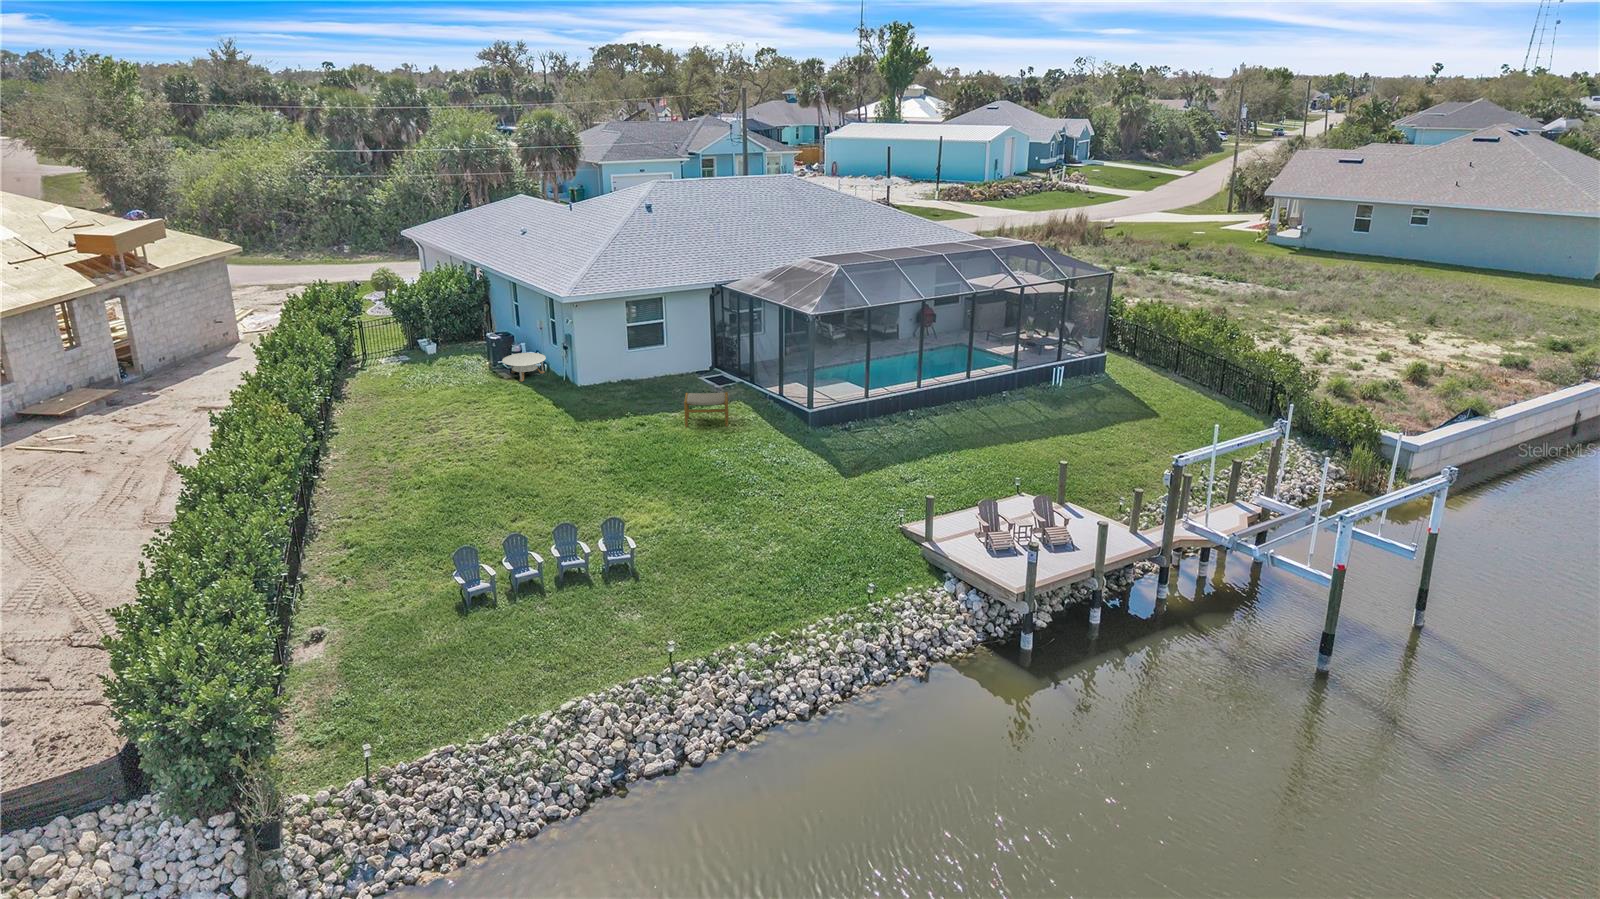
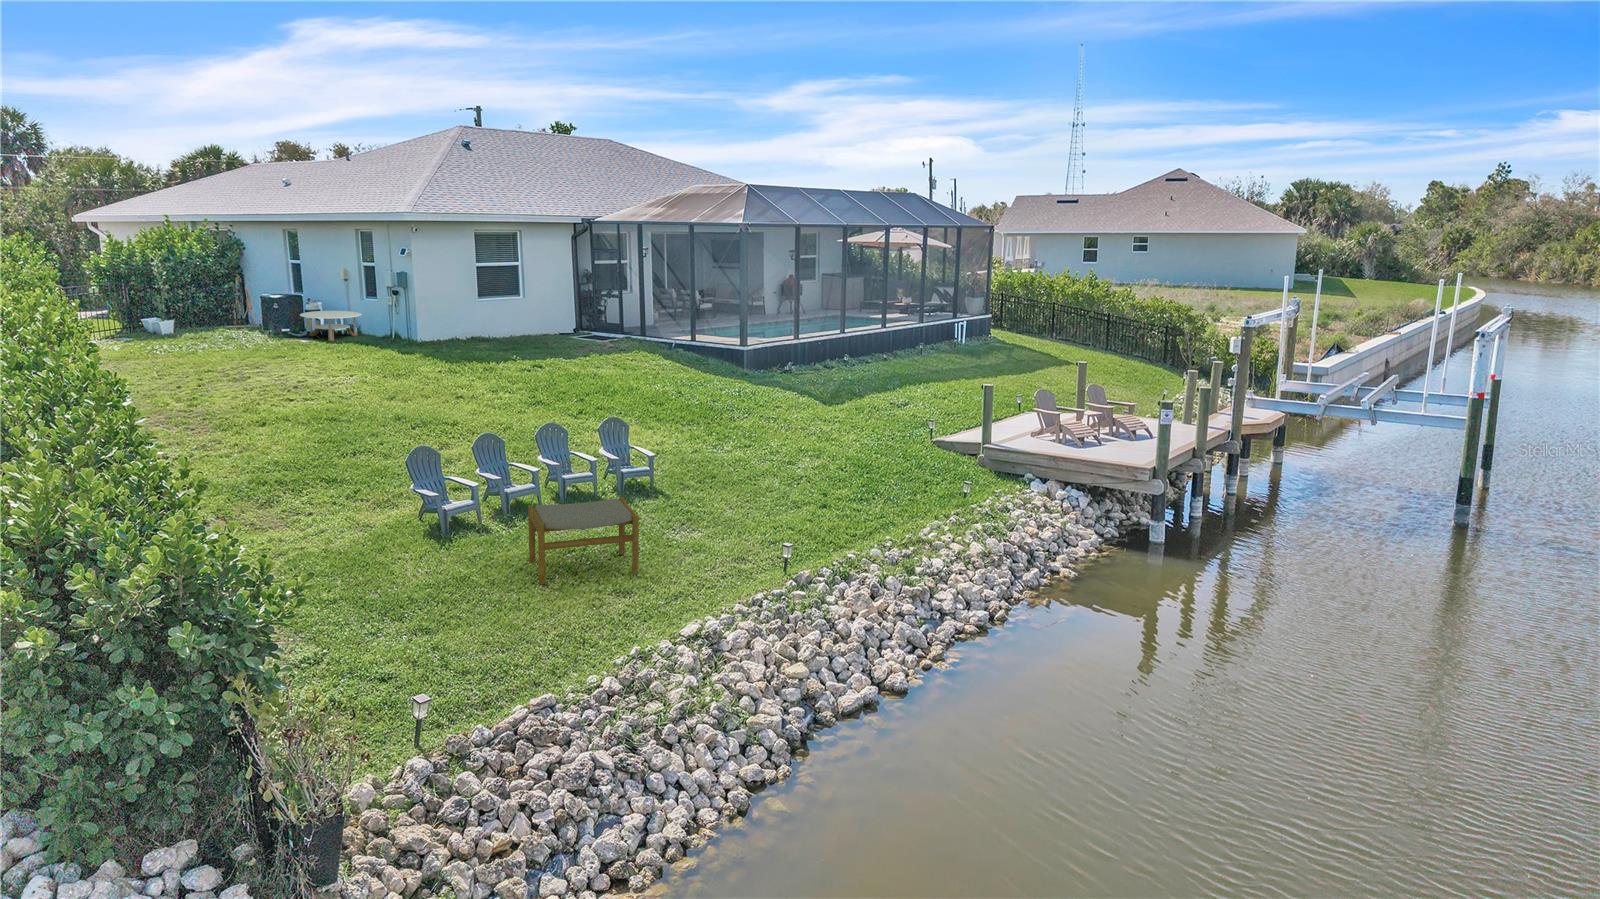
footstool: present [684,392,728,427] -> present [528,498,639,585]

